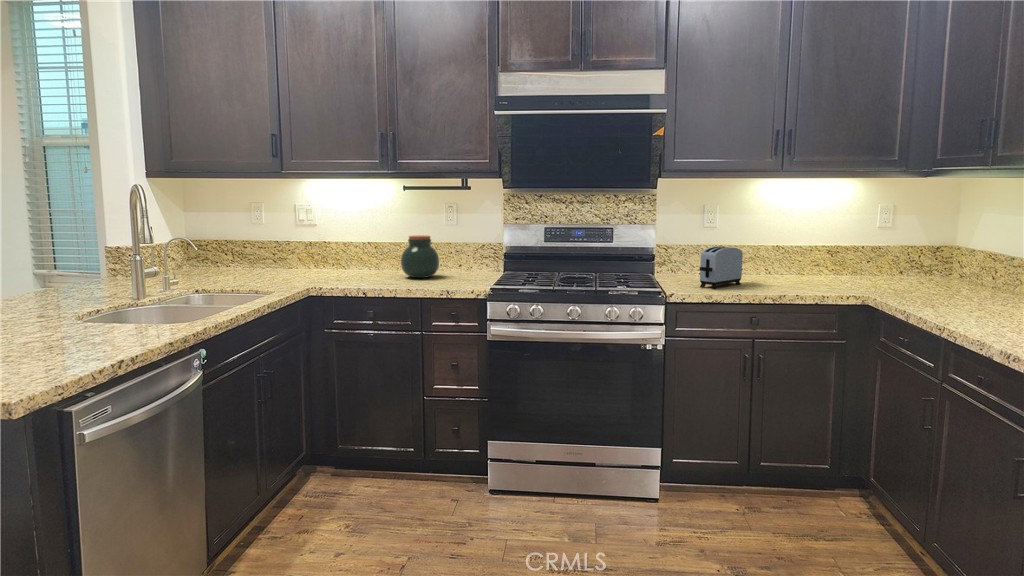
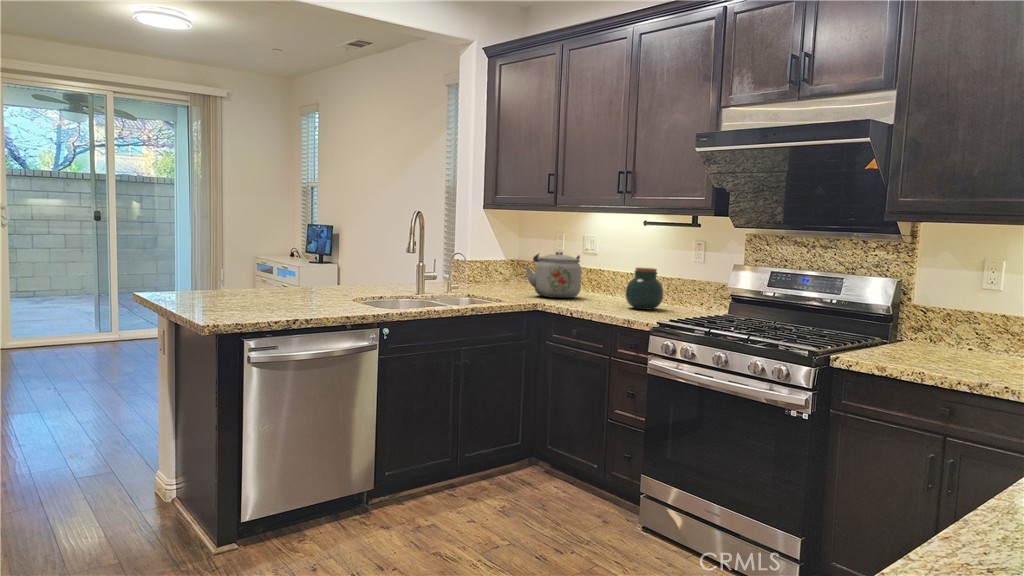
kettle: none [263,226,330,280] -> present [526,251,582,298]
toaster: present [699,247,743,289] -> none [878,309,978,365]

